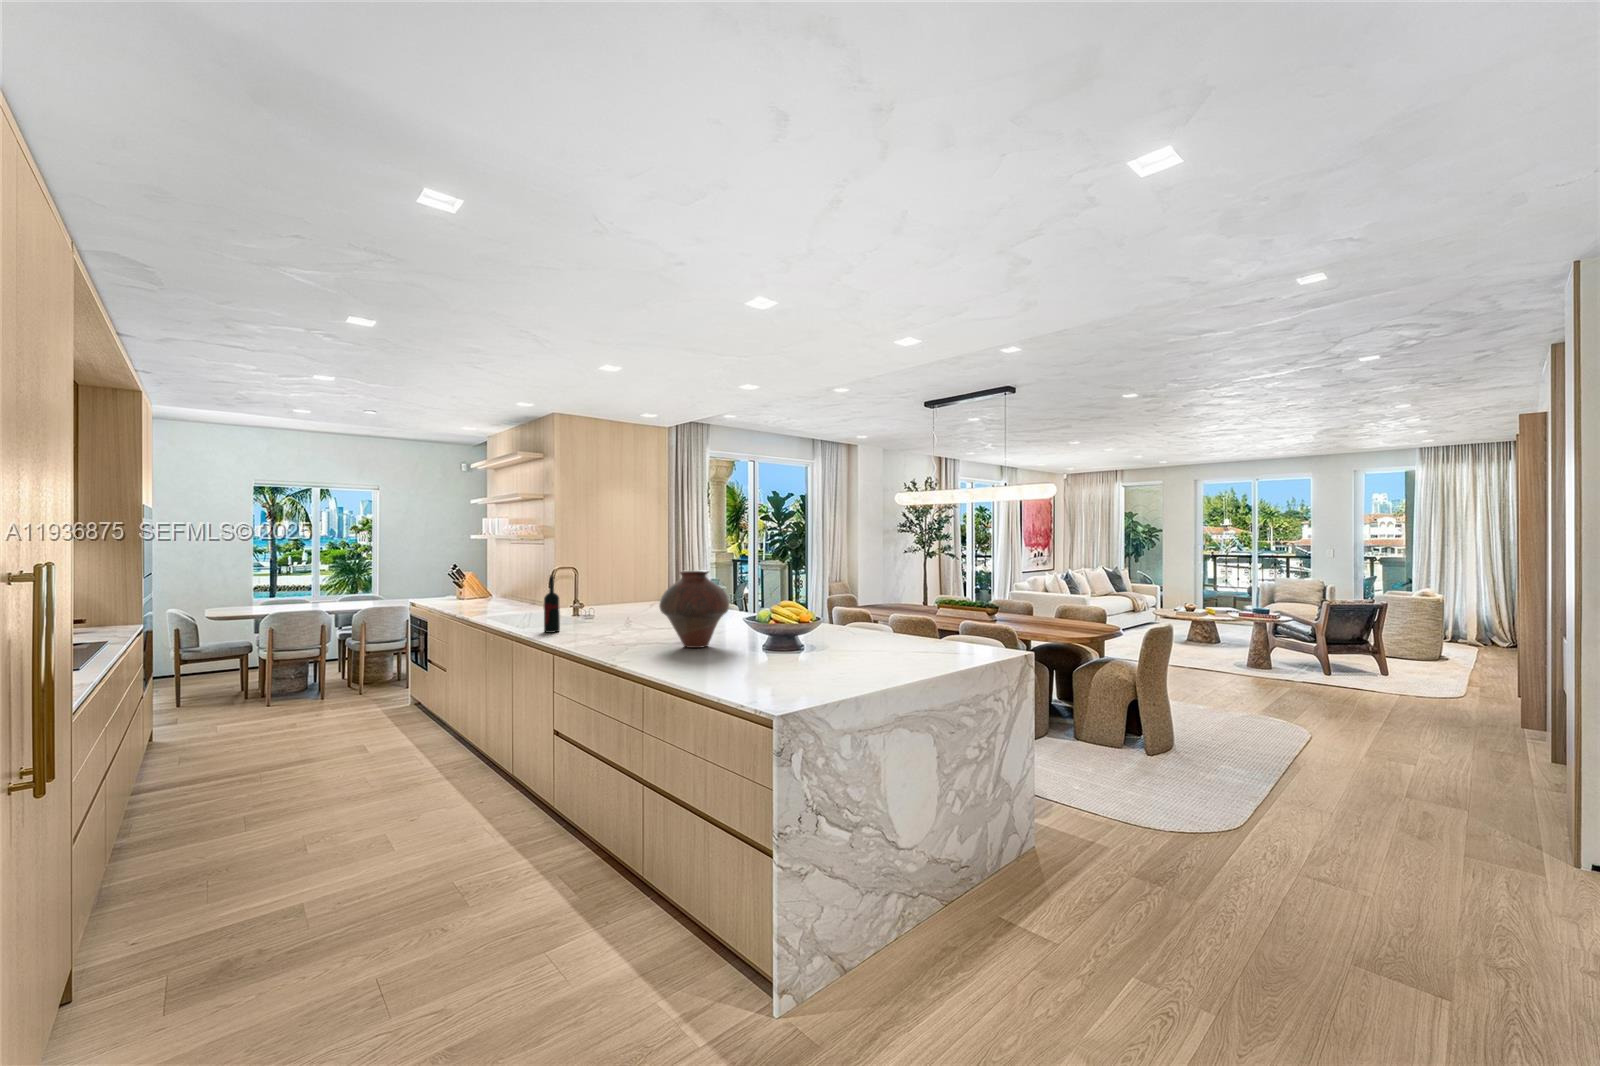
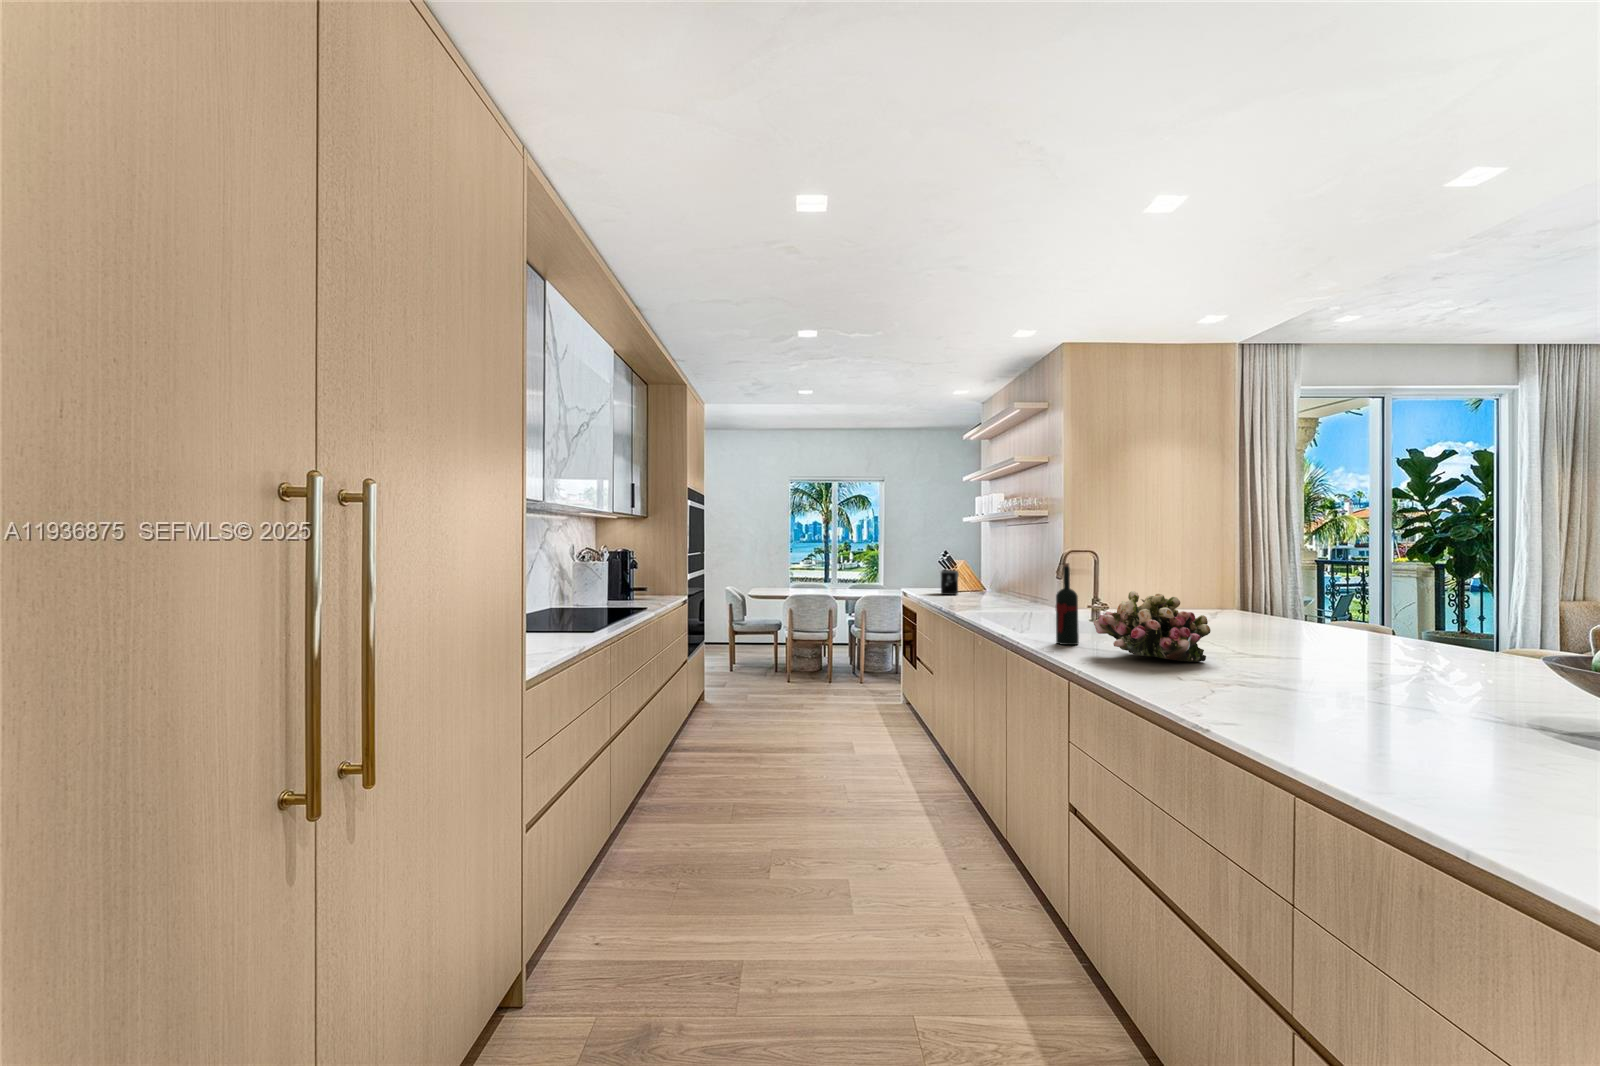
vase: present [659,570,729,648] -> none [1268,559,1432,706]
coffee maker: none [449,581,490,603] -> present [941,570,959,595]
flower arrangement: none [568,593,639,635] -> present [1094,591,1211,662]

